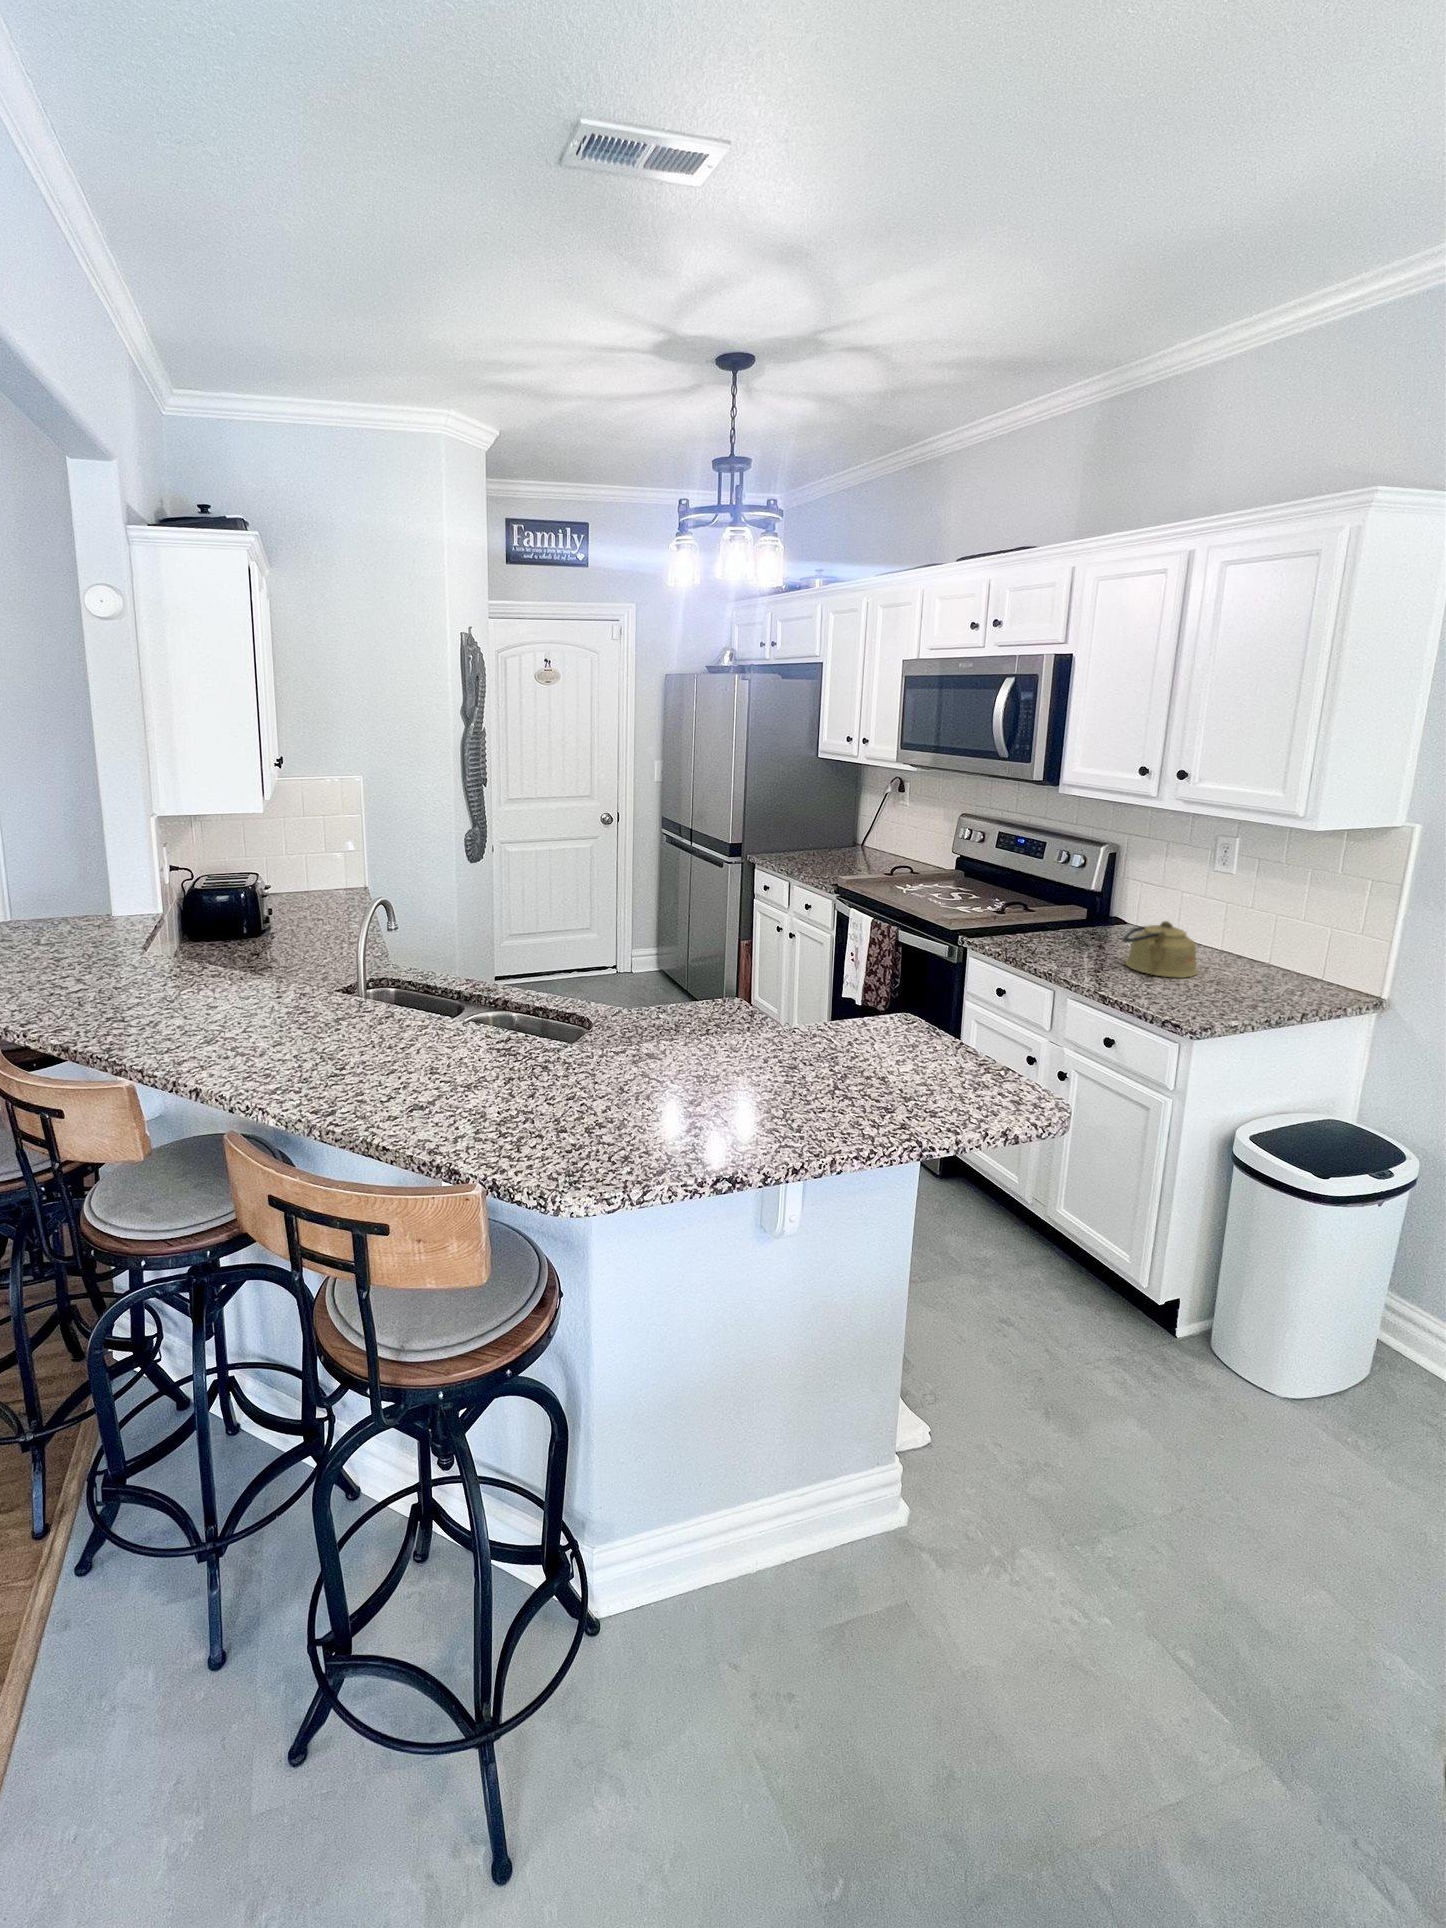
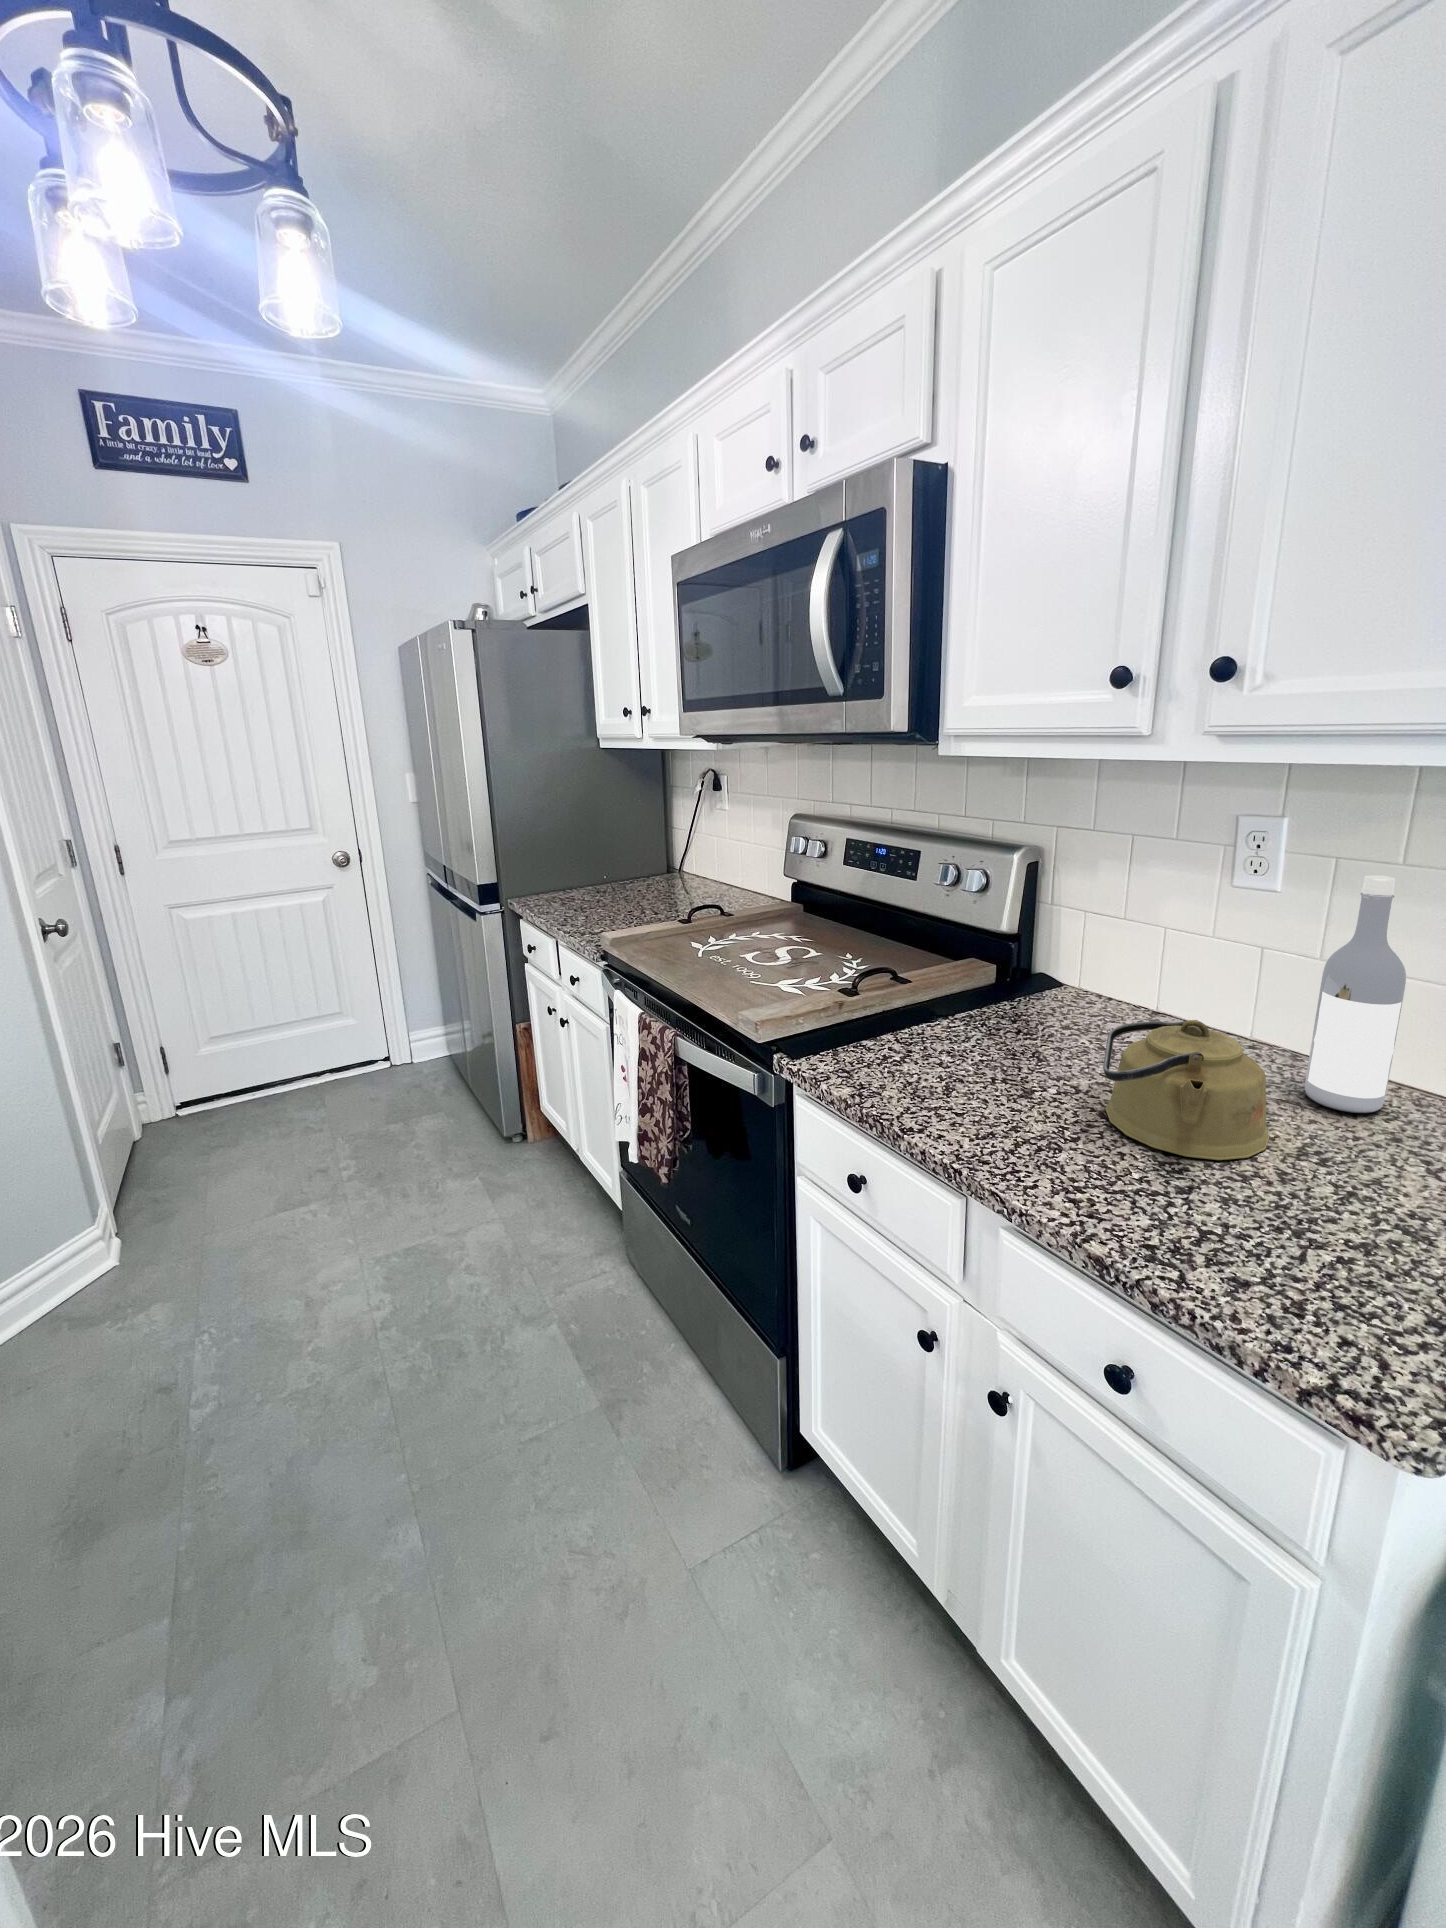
wine bottle: none [1226,865,1269,971] -> present [1305,875,1406,1113]

